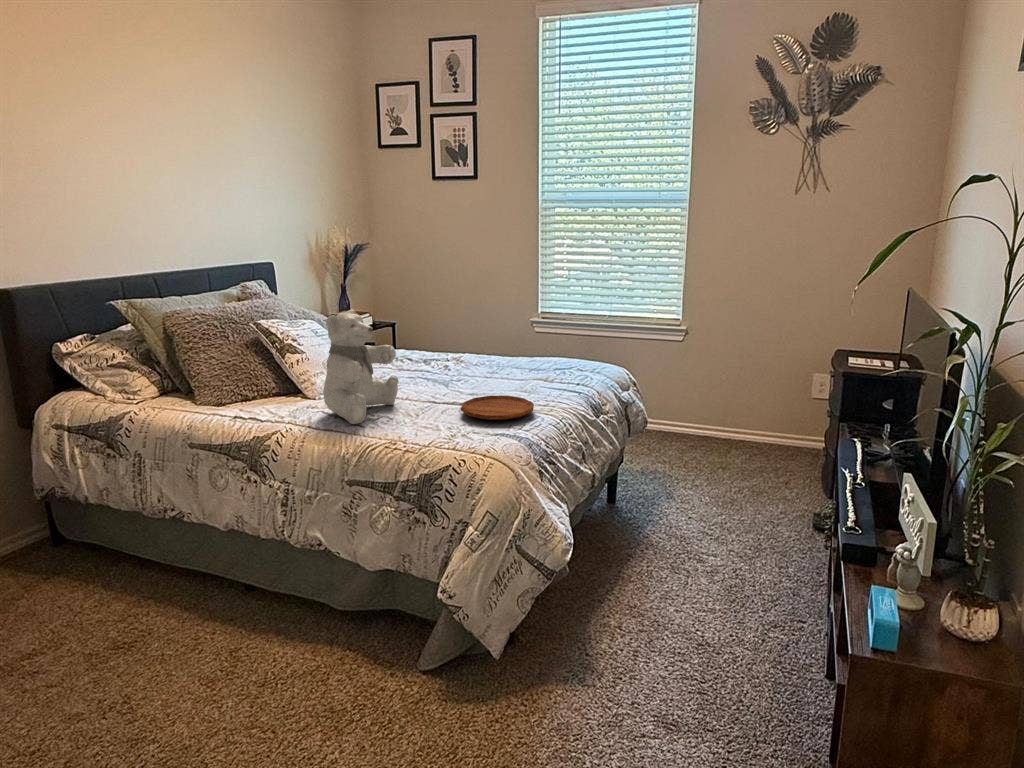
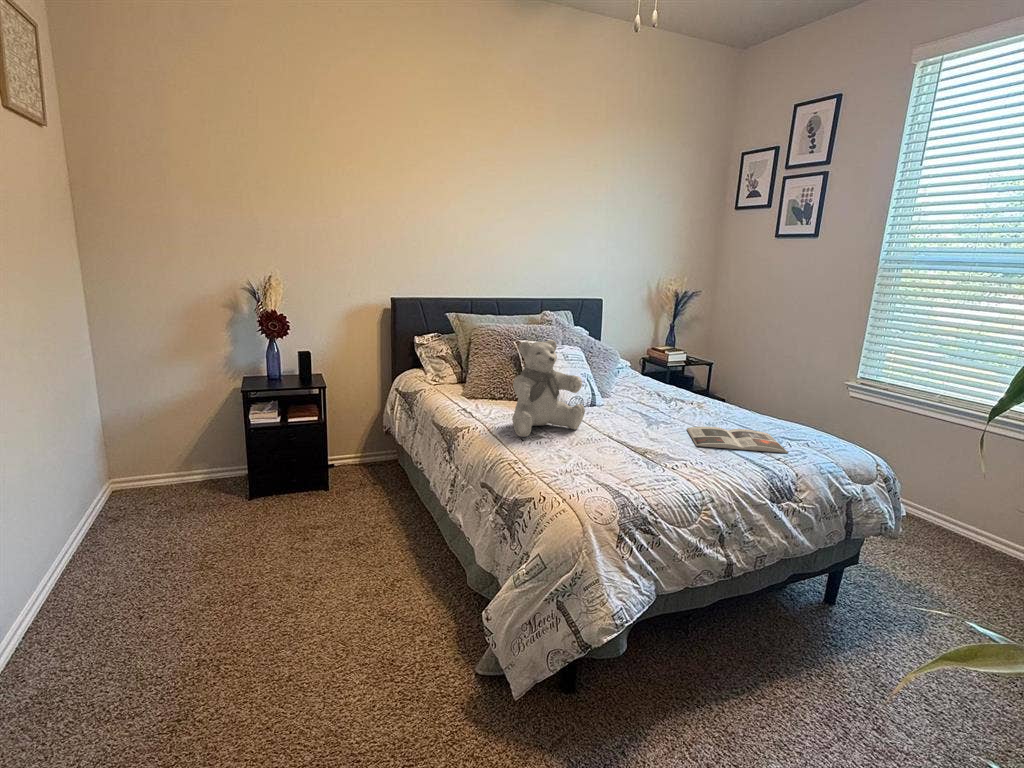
magazine: none [481,366,574,389] -> present [687,427,788,453]
tray: present [460,396,534,420] -> none [606,444,684,475]

